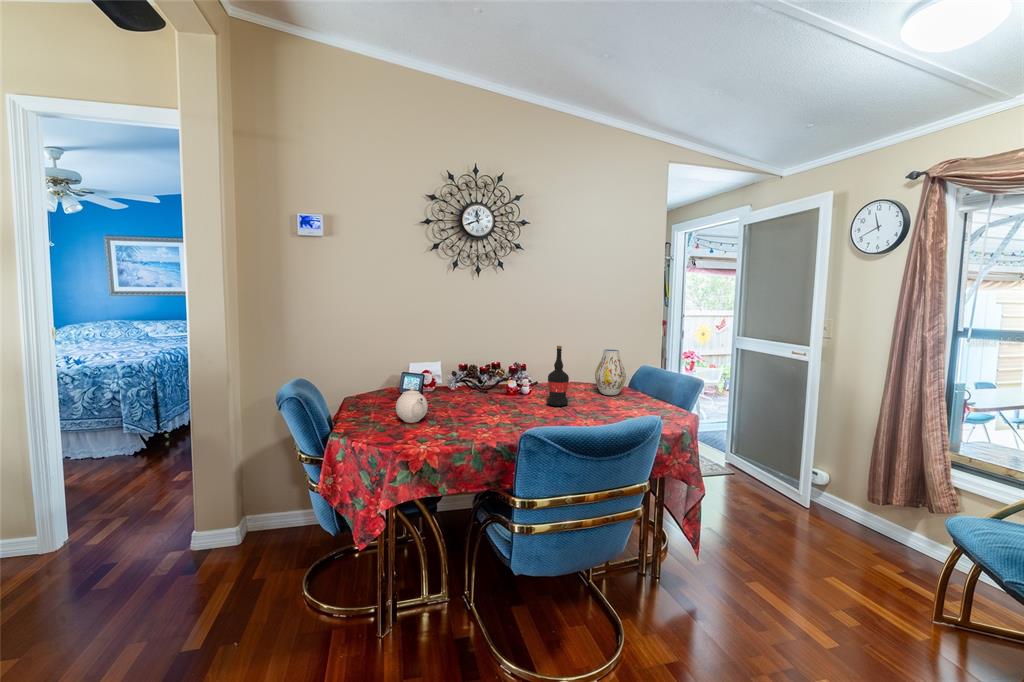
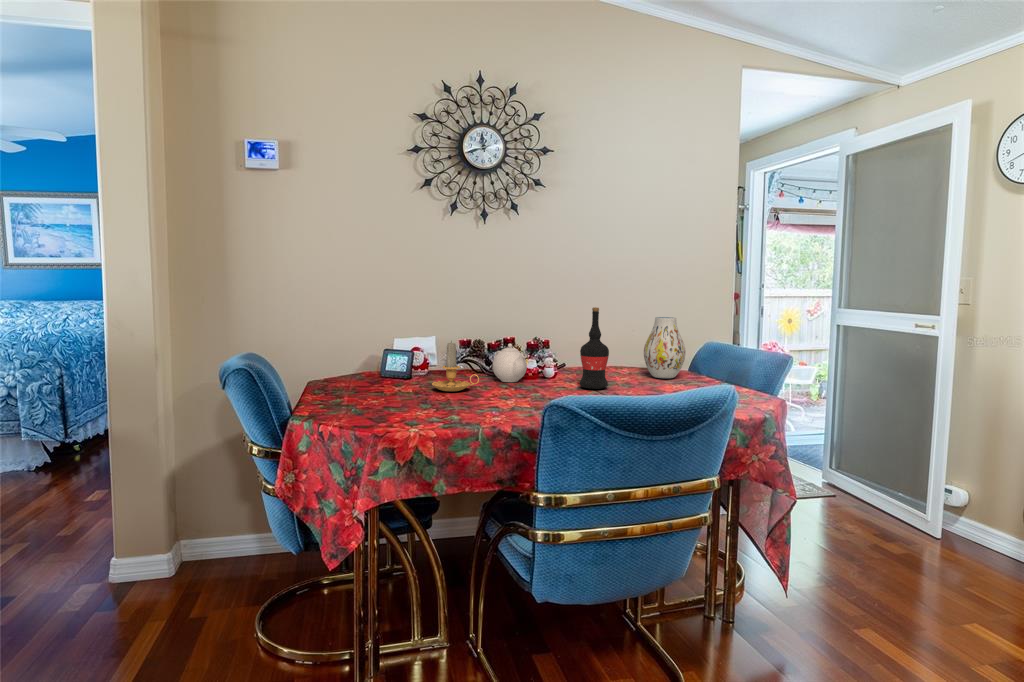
candle: none [438,371,473,409] -> present [432,343,479,392]
teapot: present [396,387,428,423] -> present [493,344,527,382]

